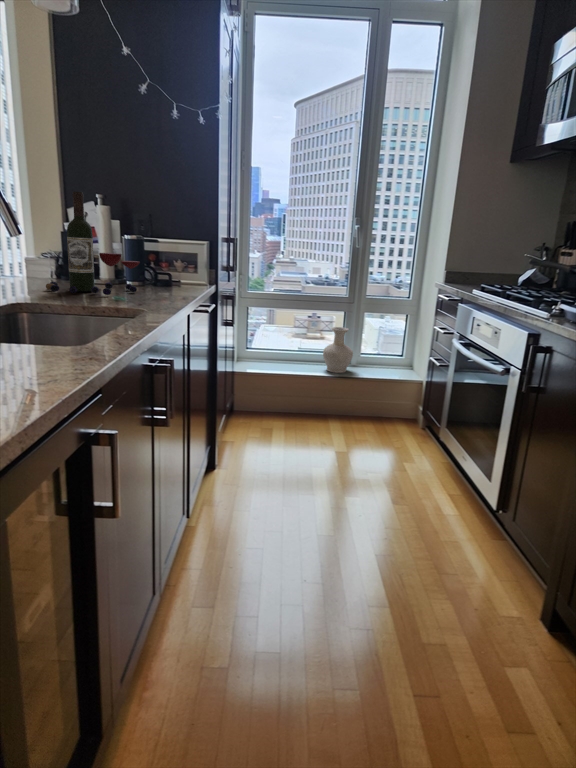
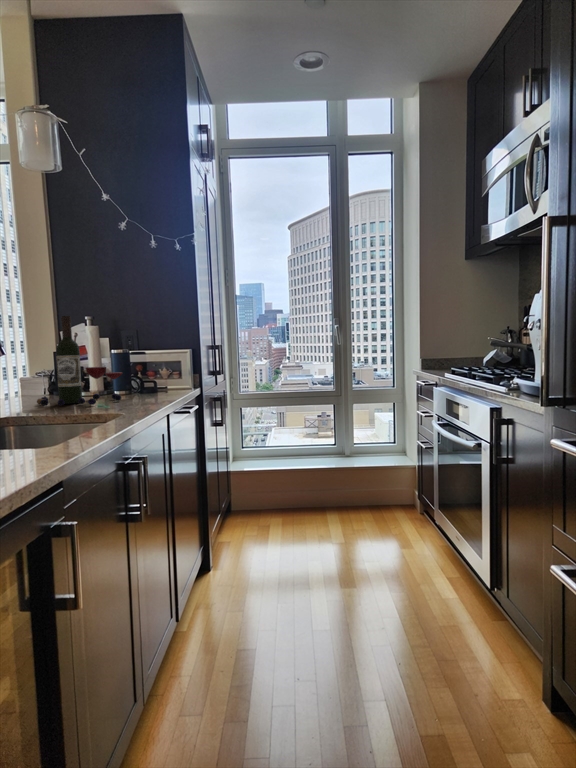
vase: present [323,327,353,373] -> none [315,420,344,465]

